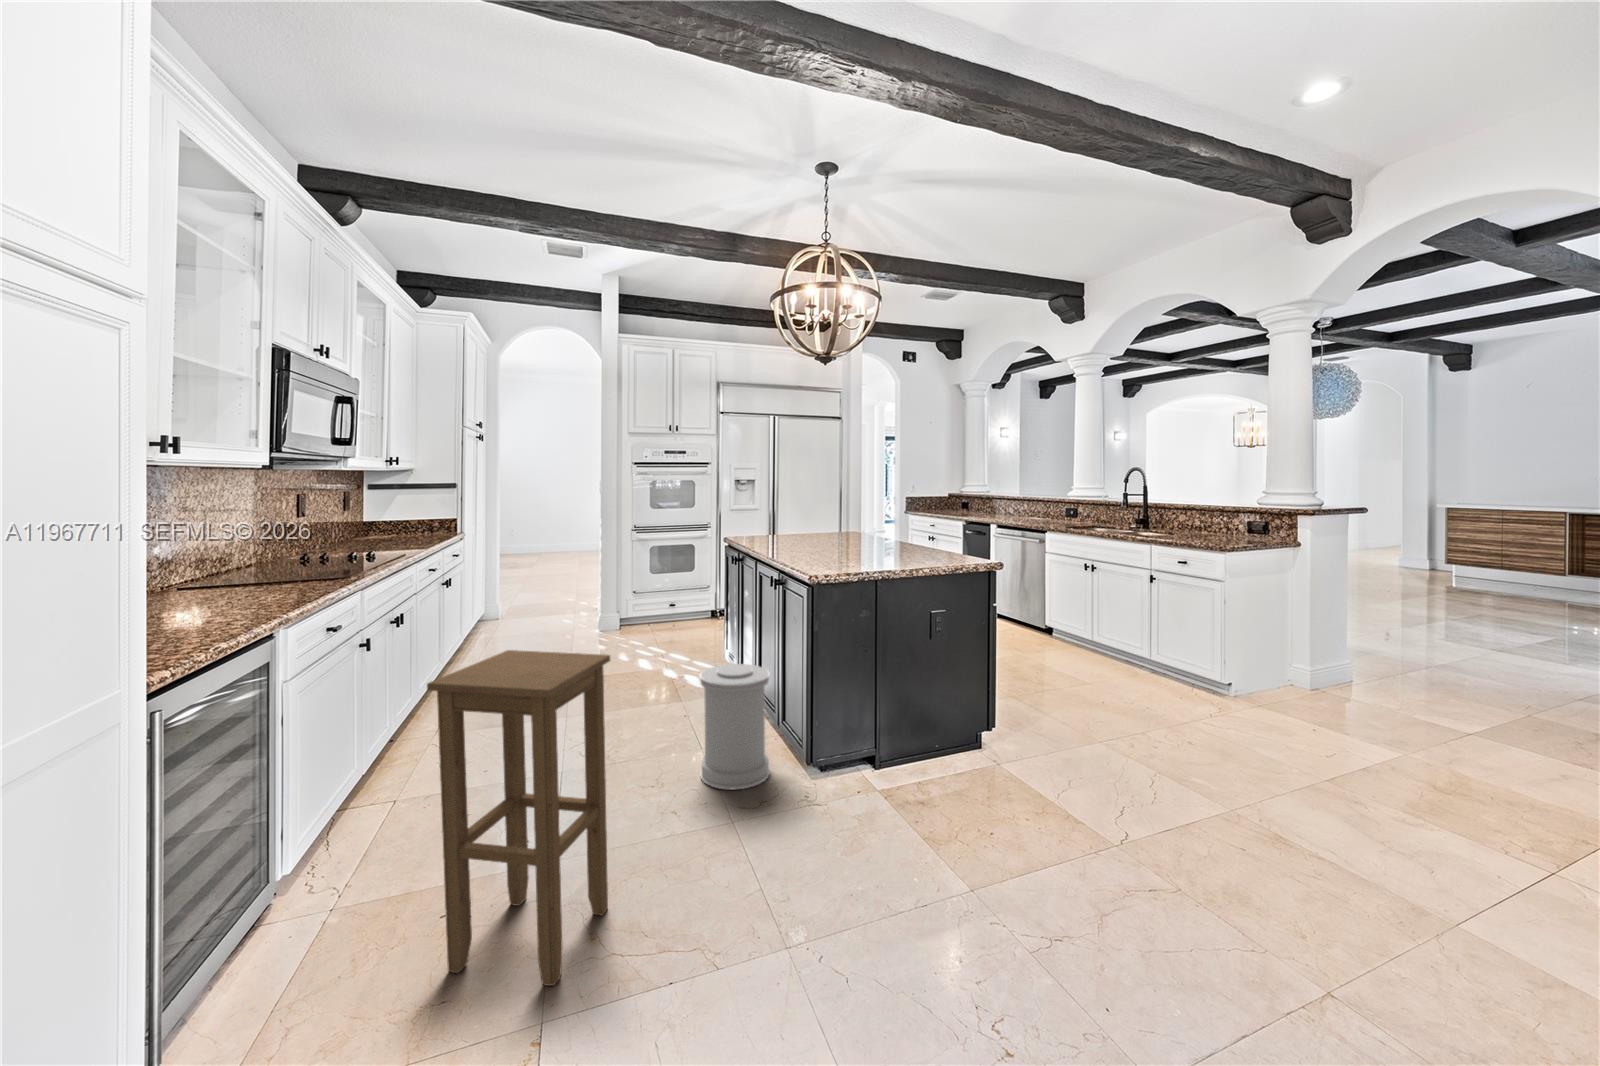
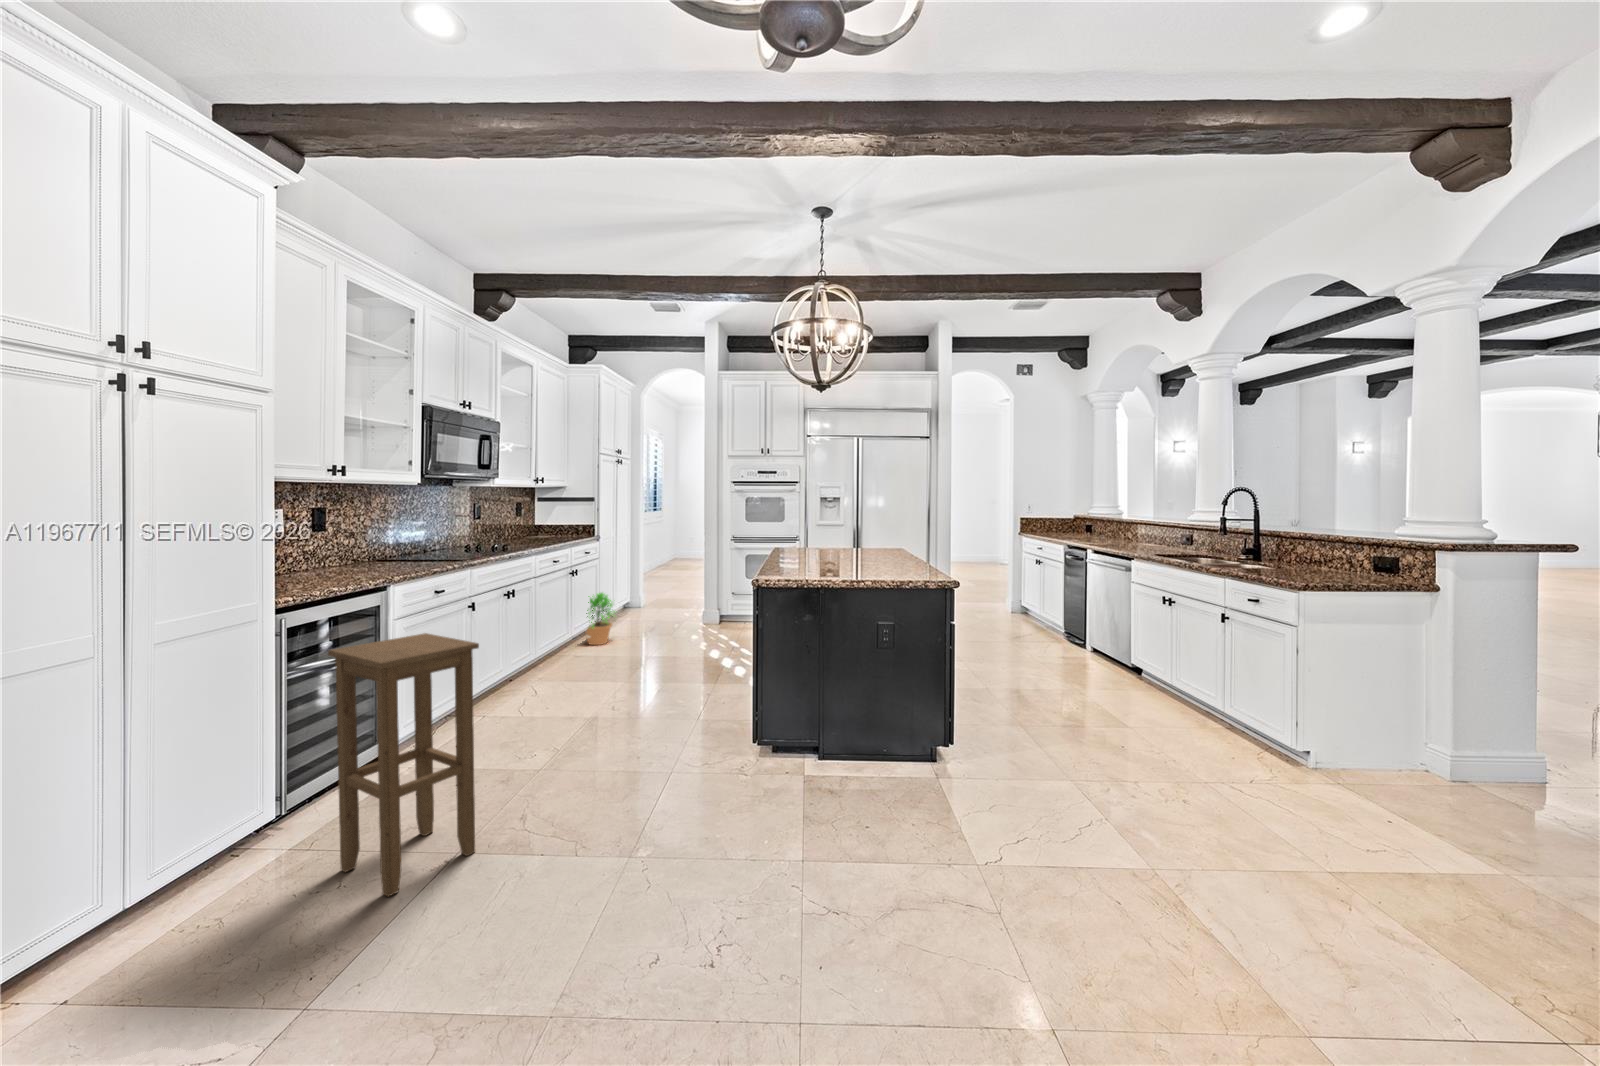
potted plant: none [470,590,523,654] -> present [586,593,615,645]
trash can: present [700,664,769,790] -> none [640,667,704,780]

